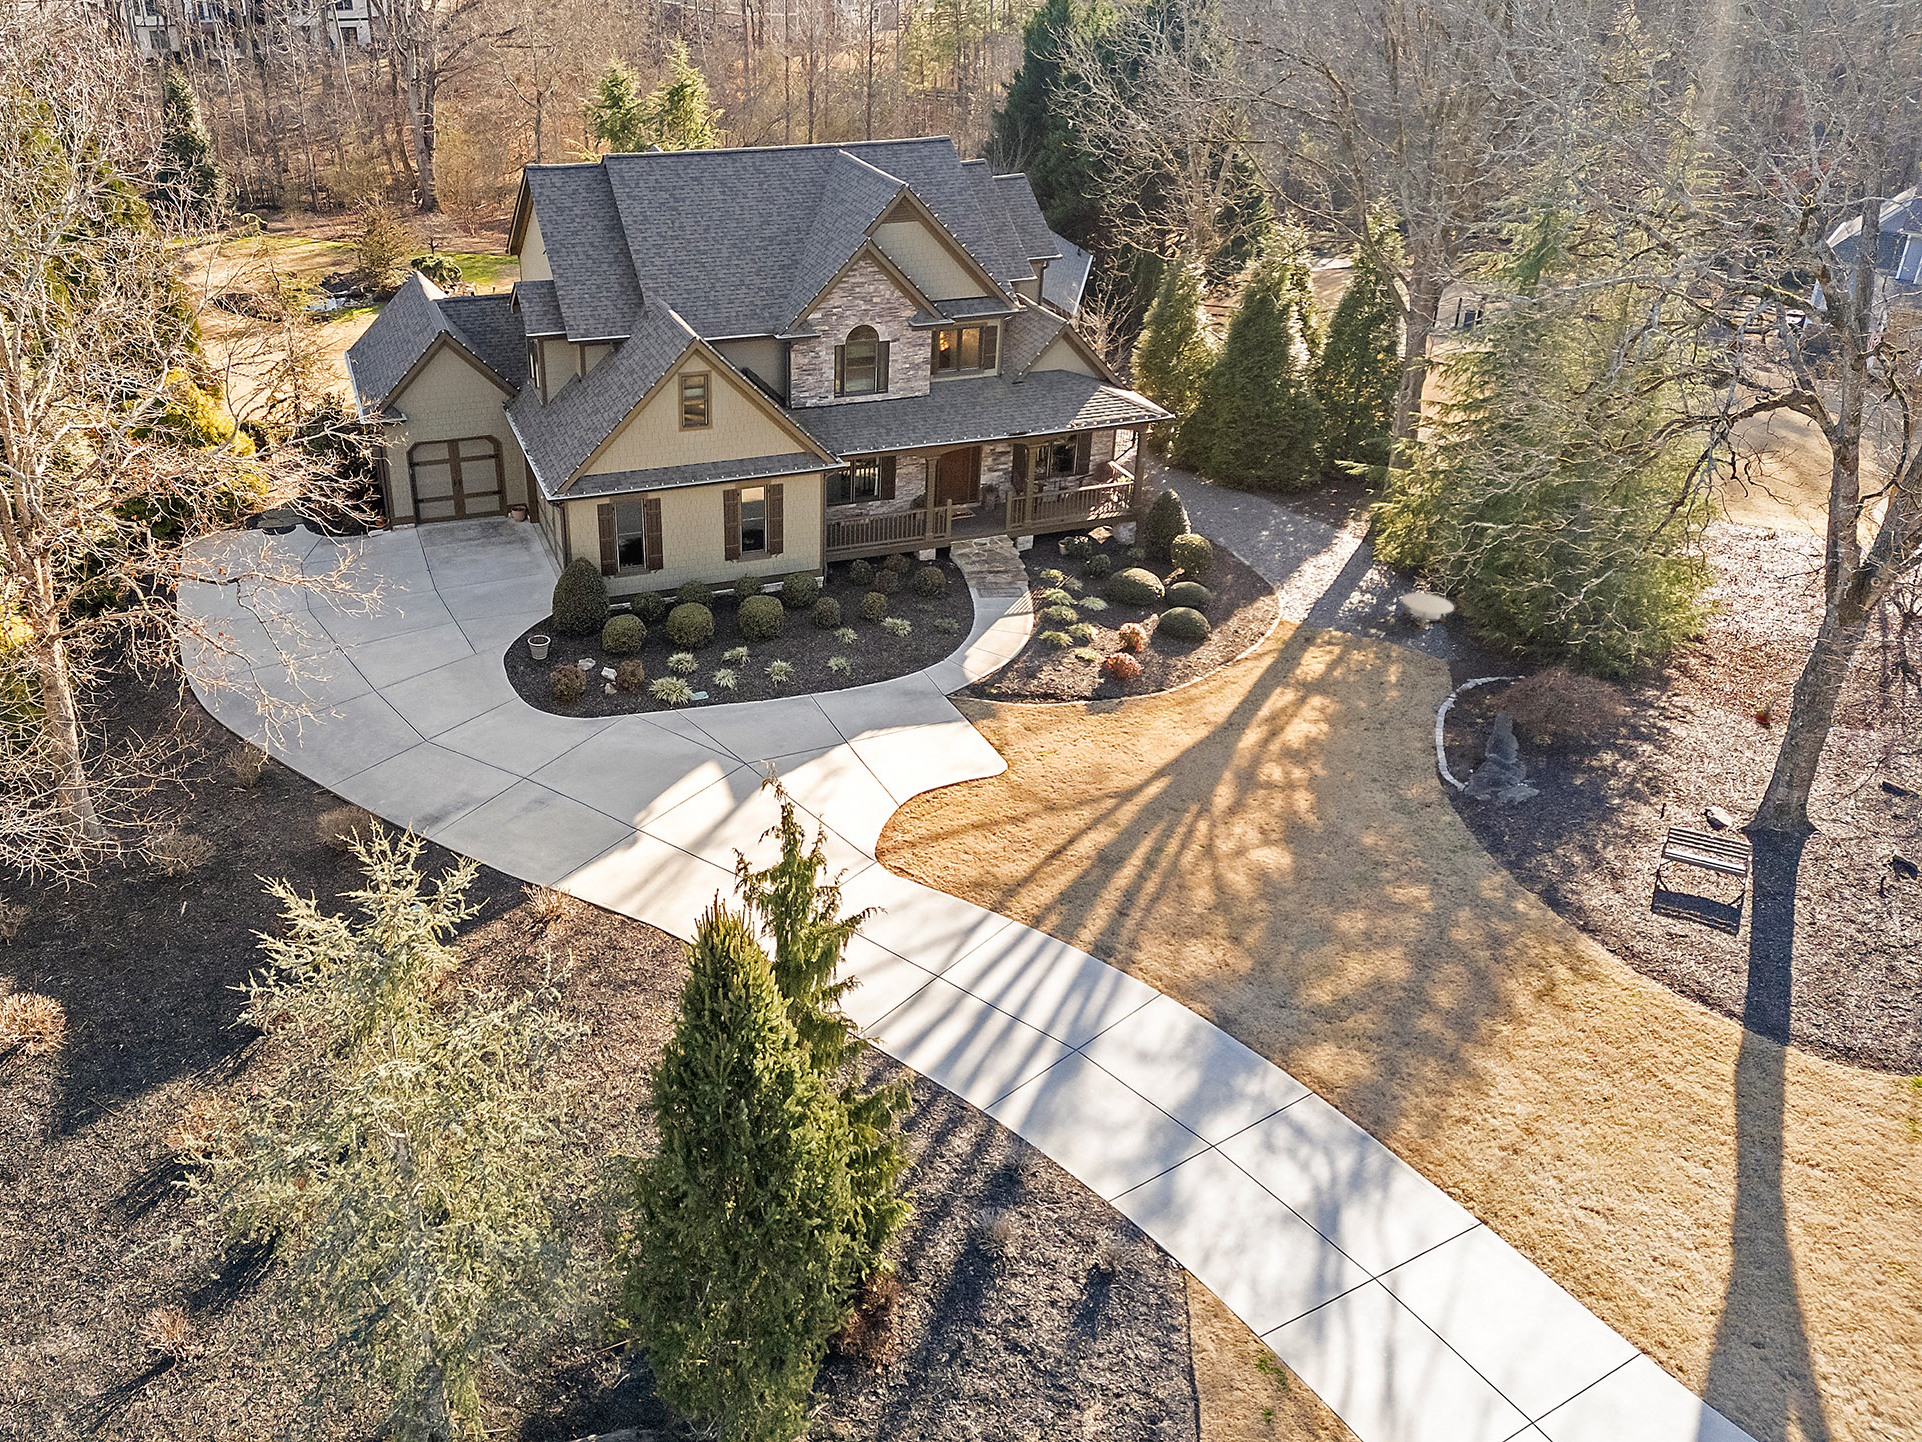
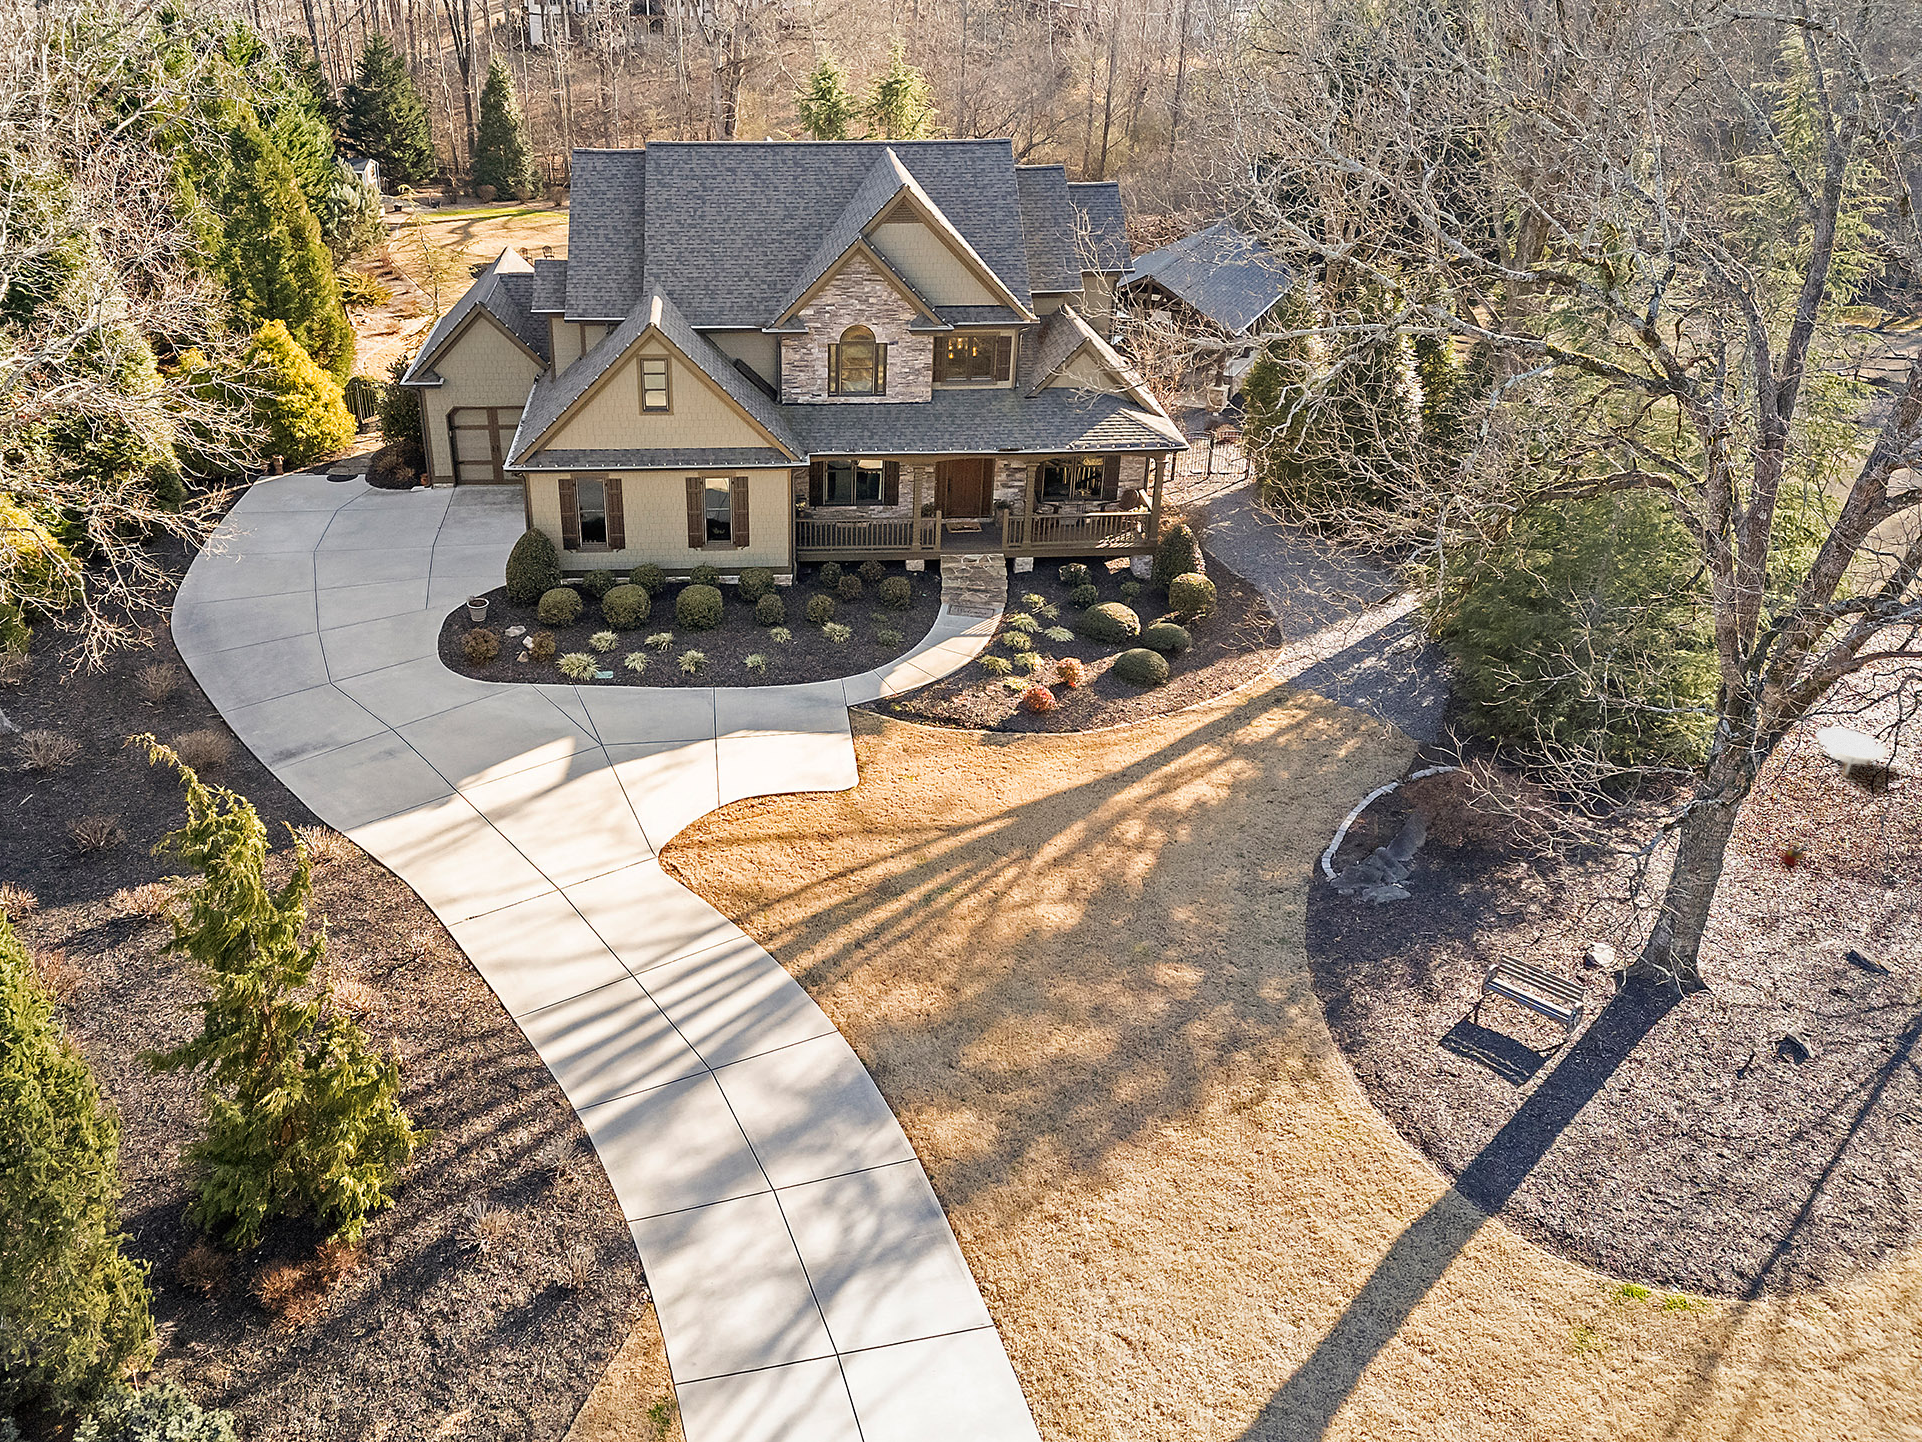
round table: present [1402,593,1454,629] -> present [1816,727,1888,777]

